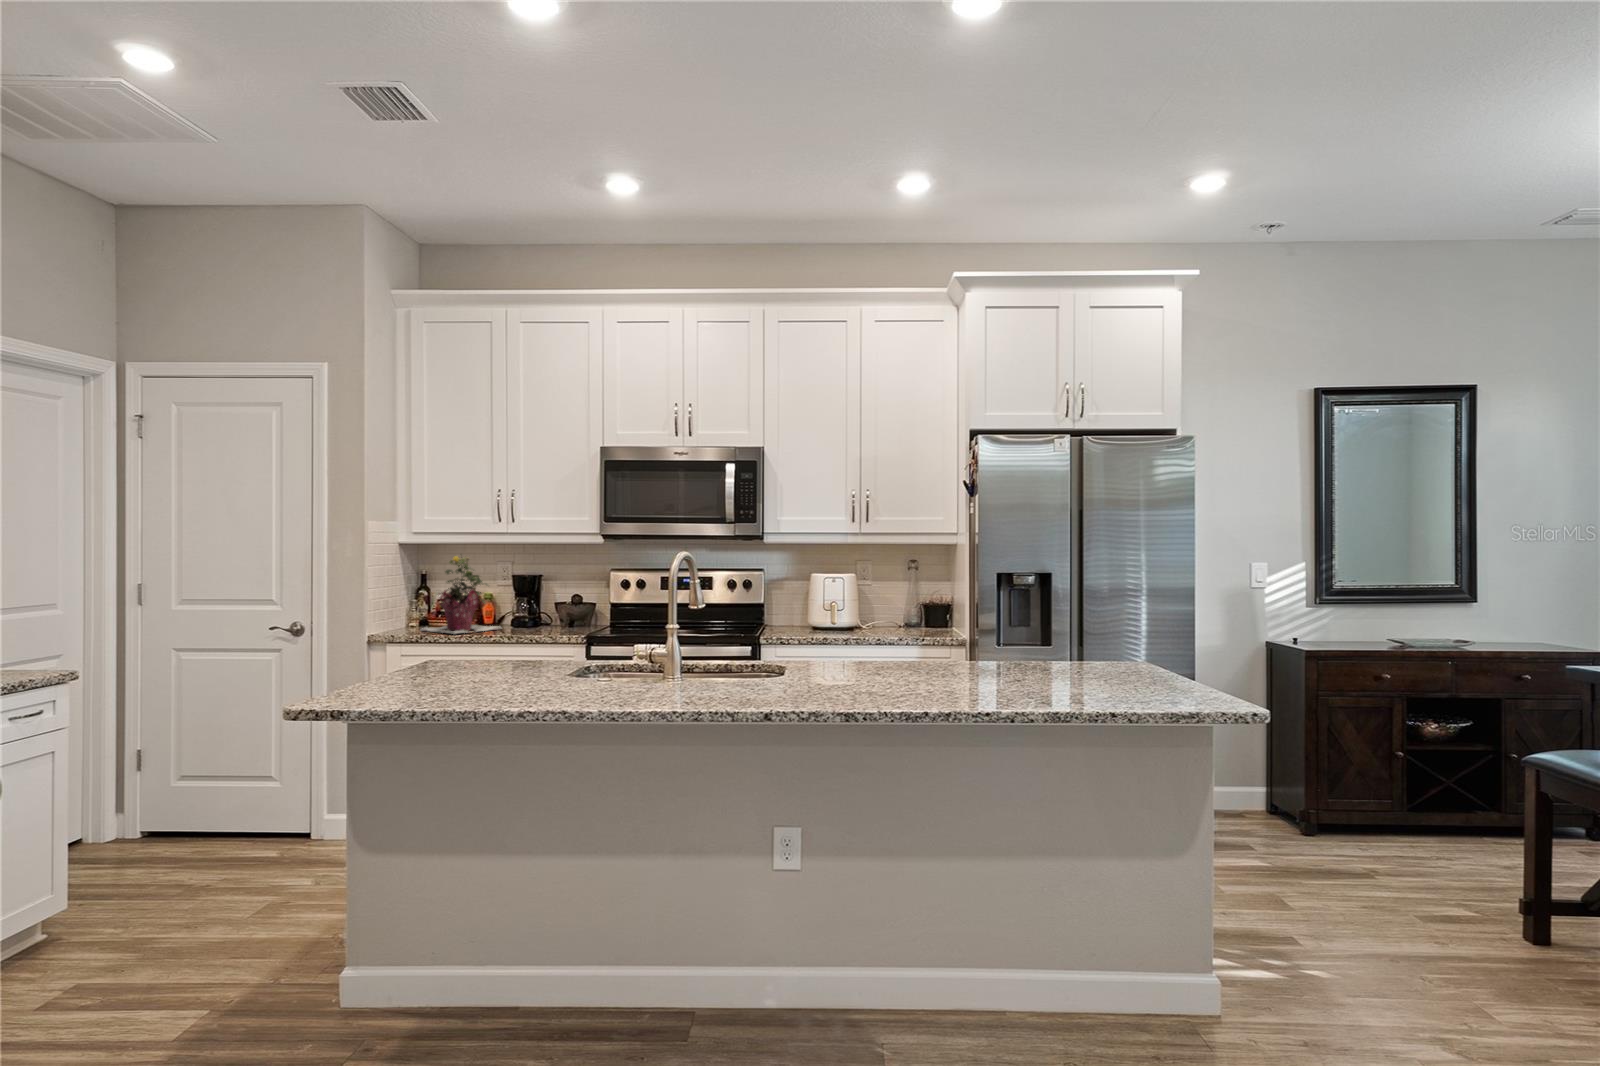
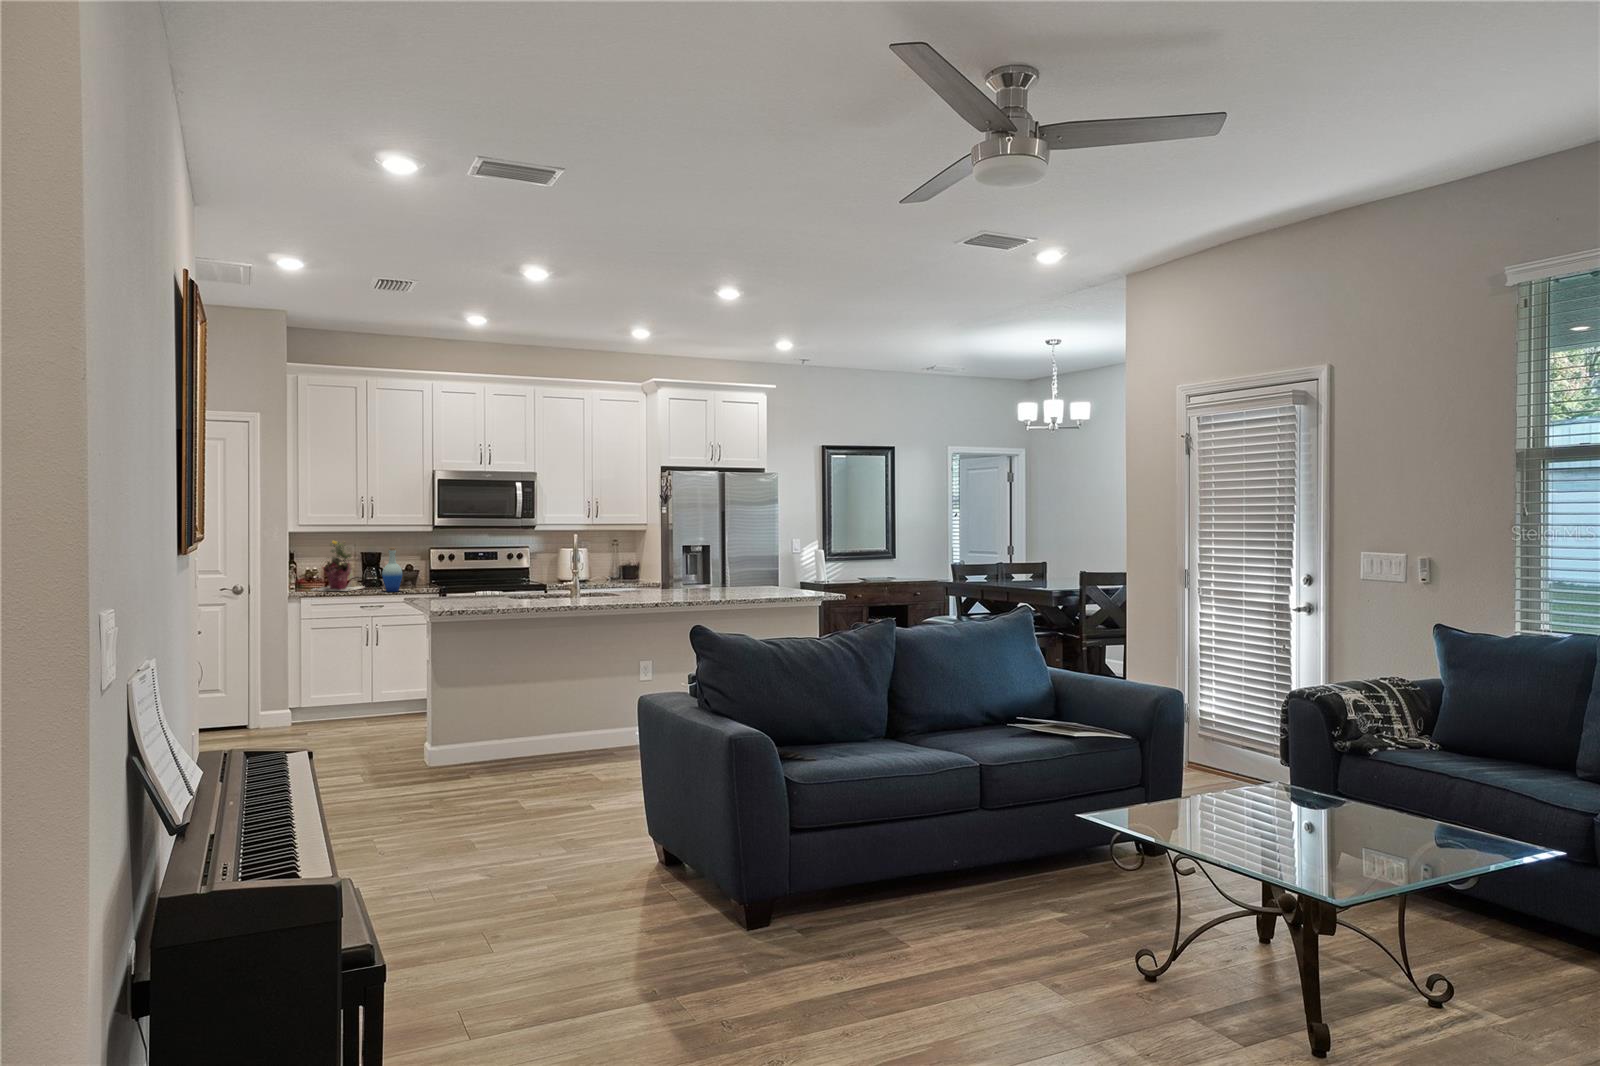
bottle: none [504,568,535,637] -> present [382,548,402,592]

